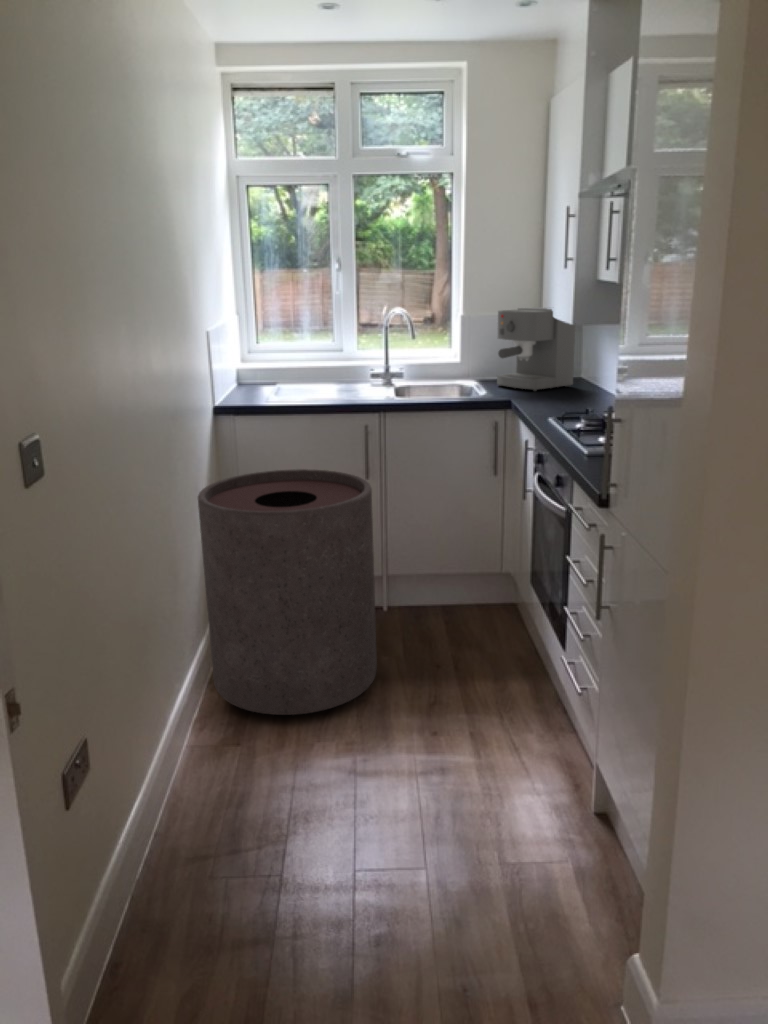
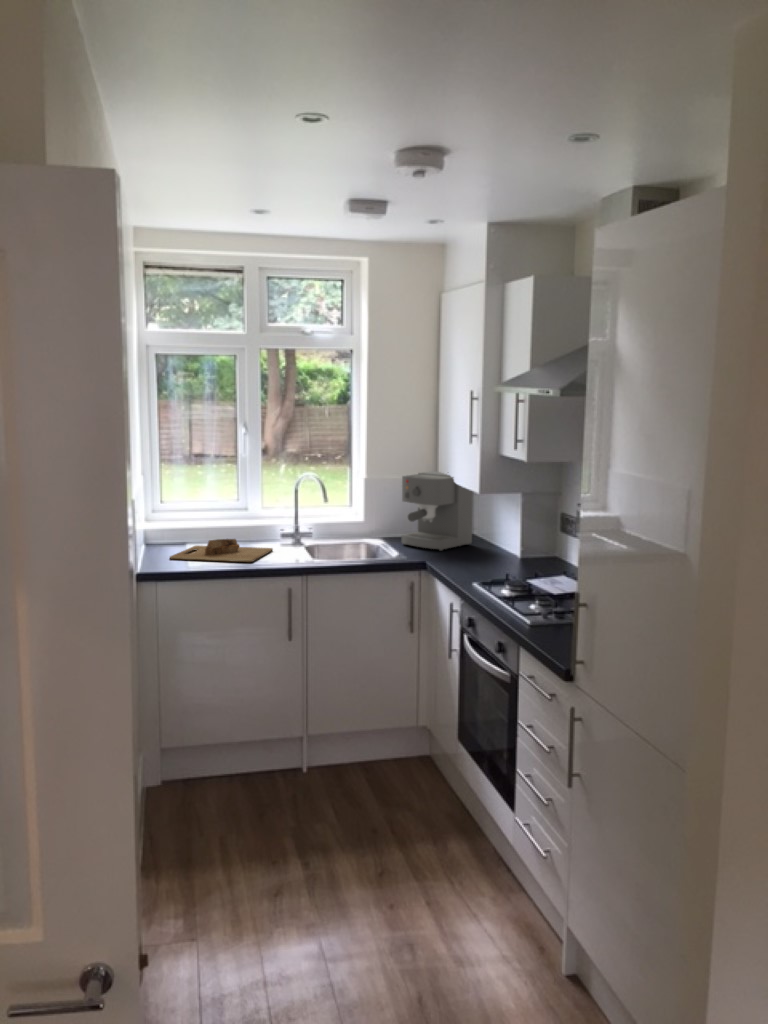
cutting board: none [255,376,360,398] -> present [170,539,273,562]
trash can: present [198,469,377,715] -> none [145,639,321,901]

